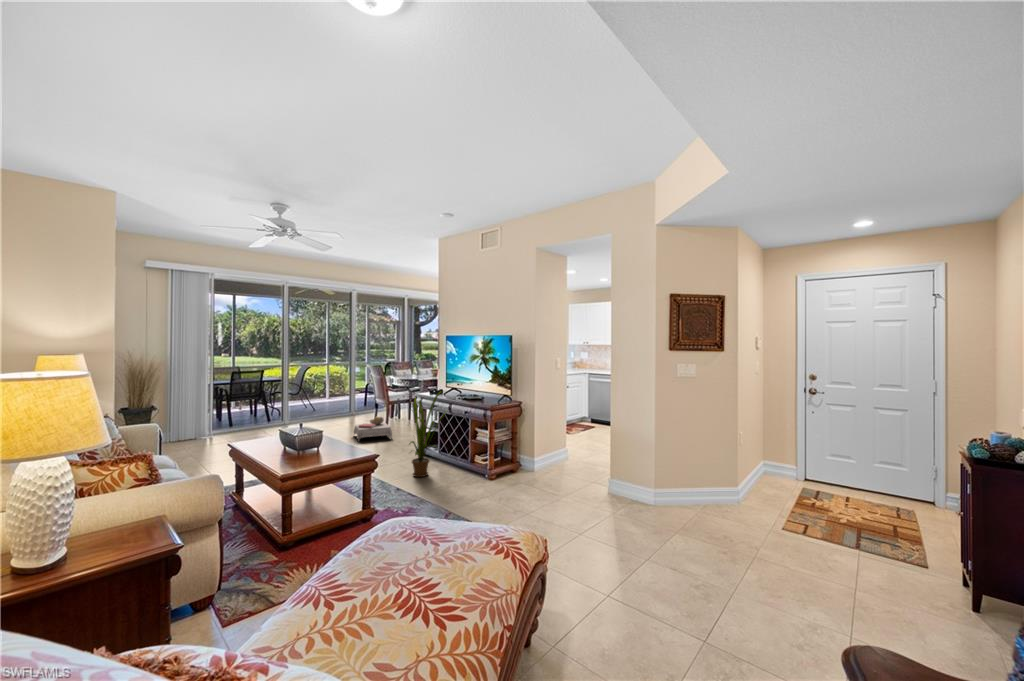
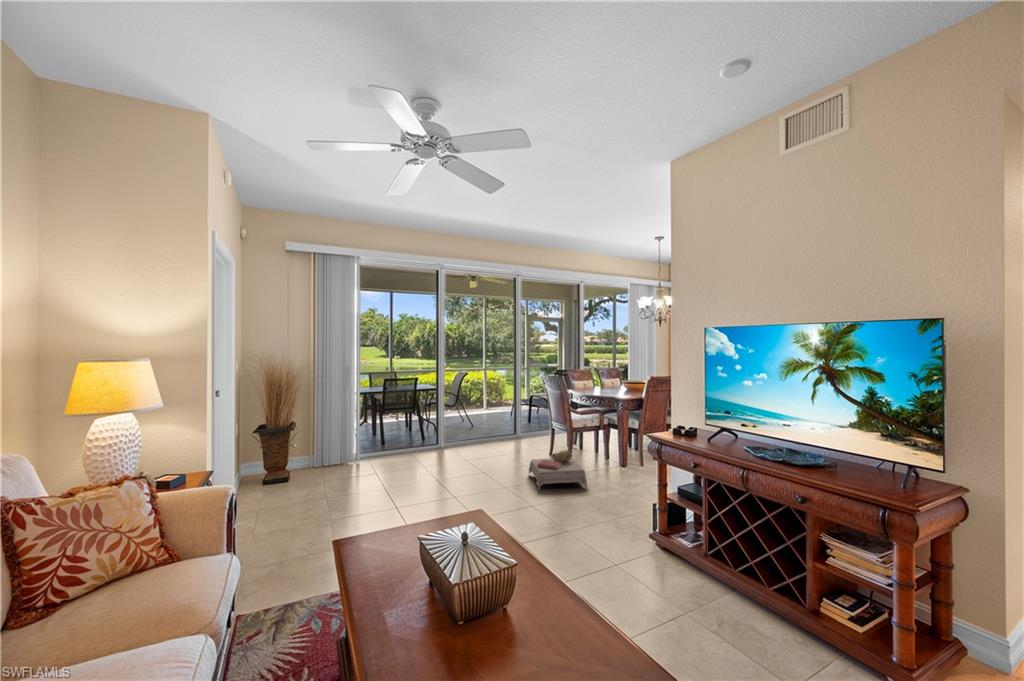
house plant: present [409,391,445,477] -> none [654,438,752,626]

